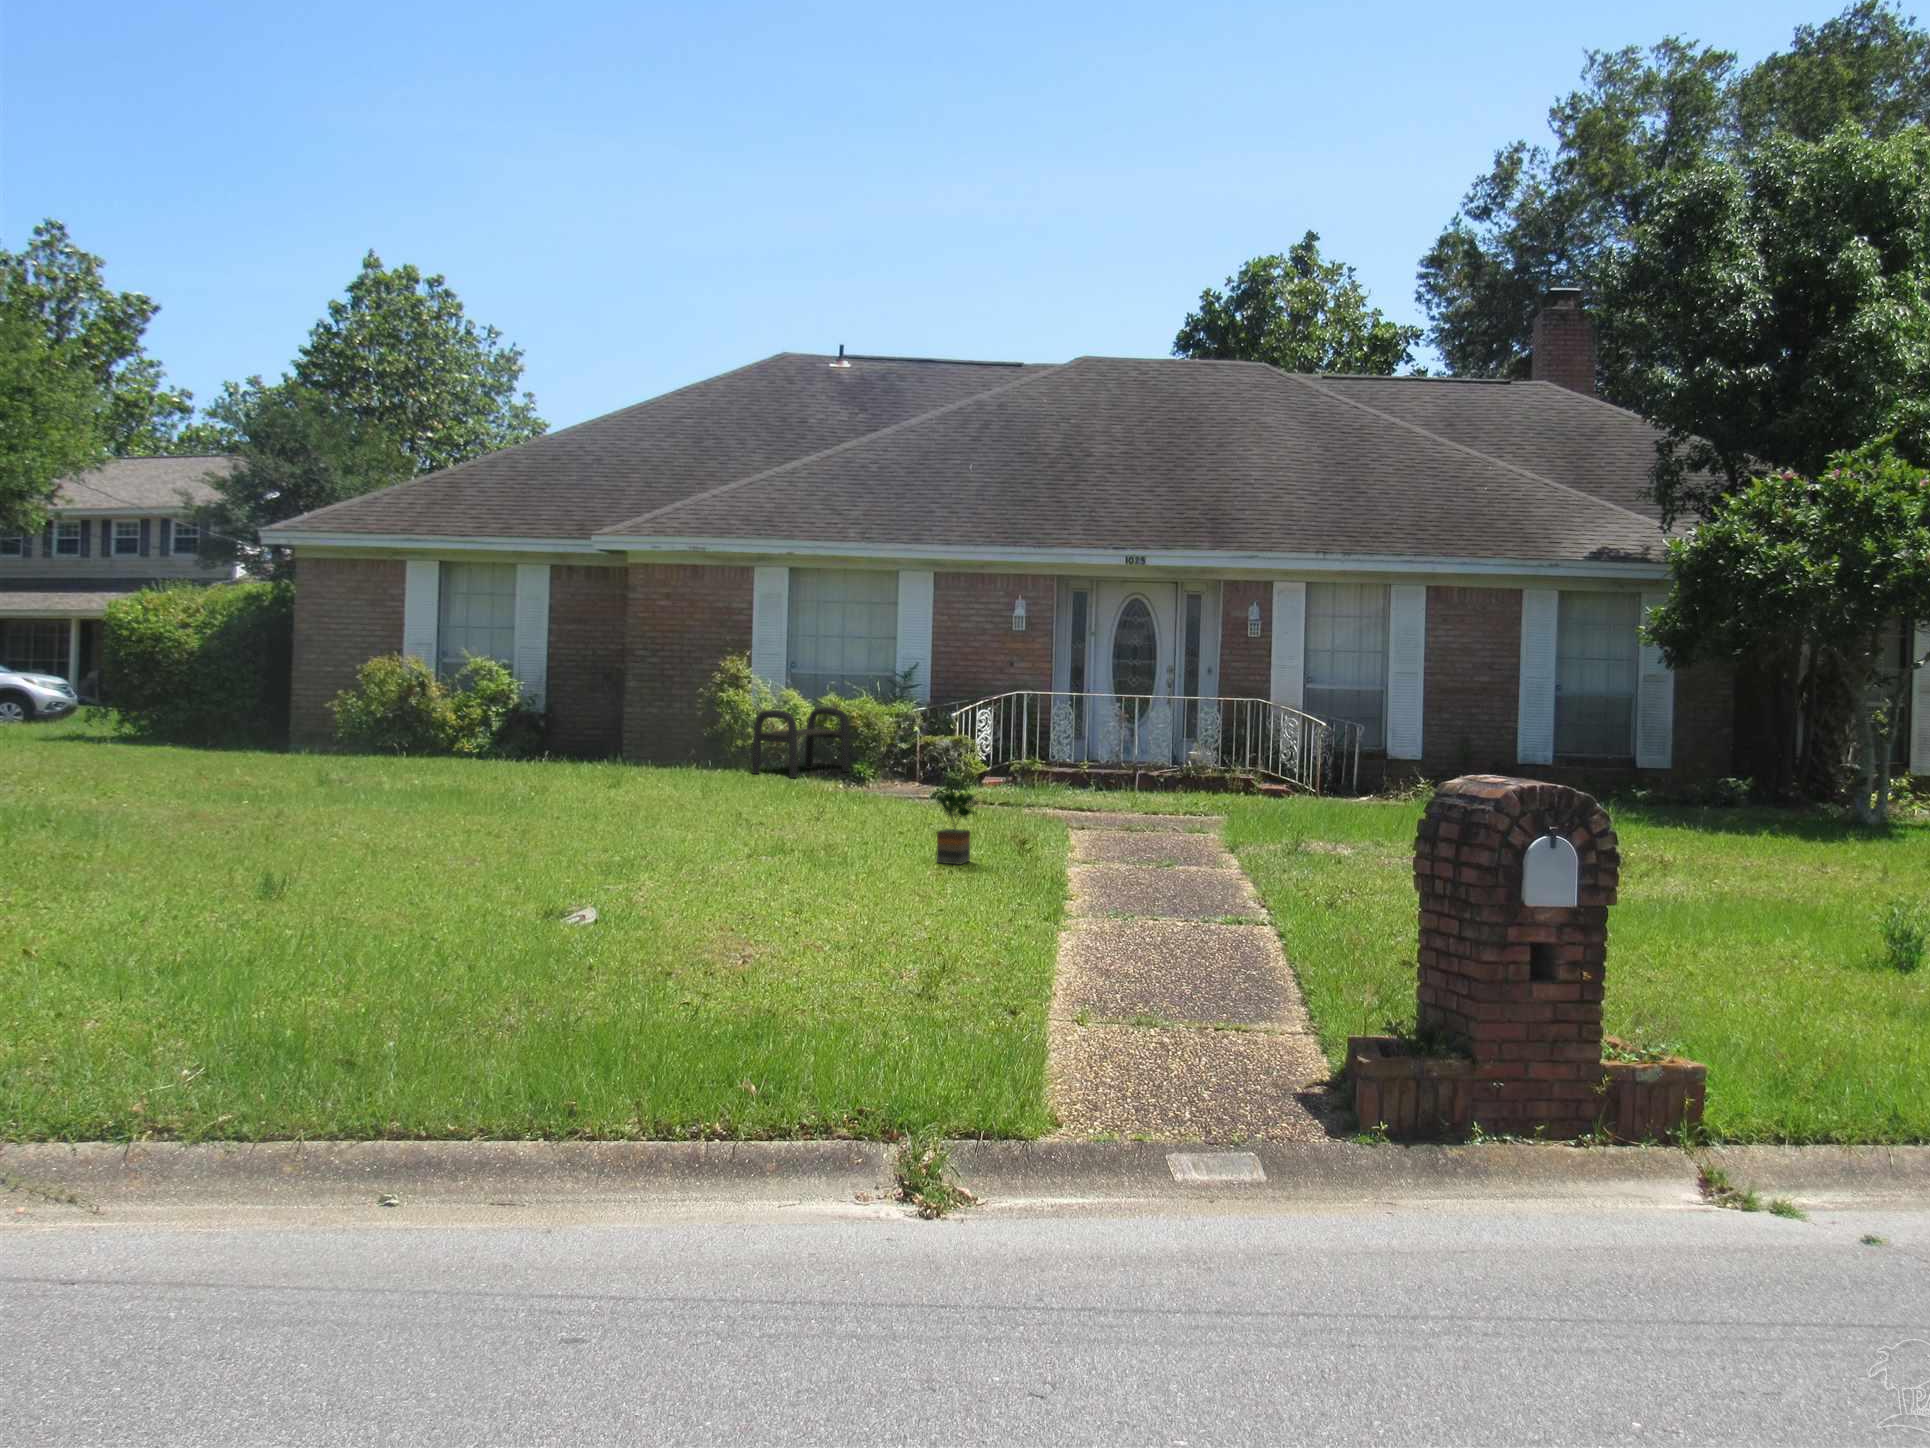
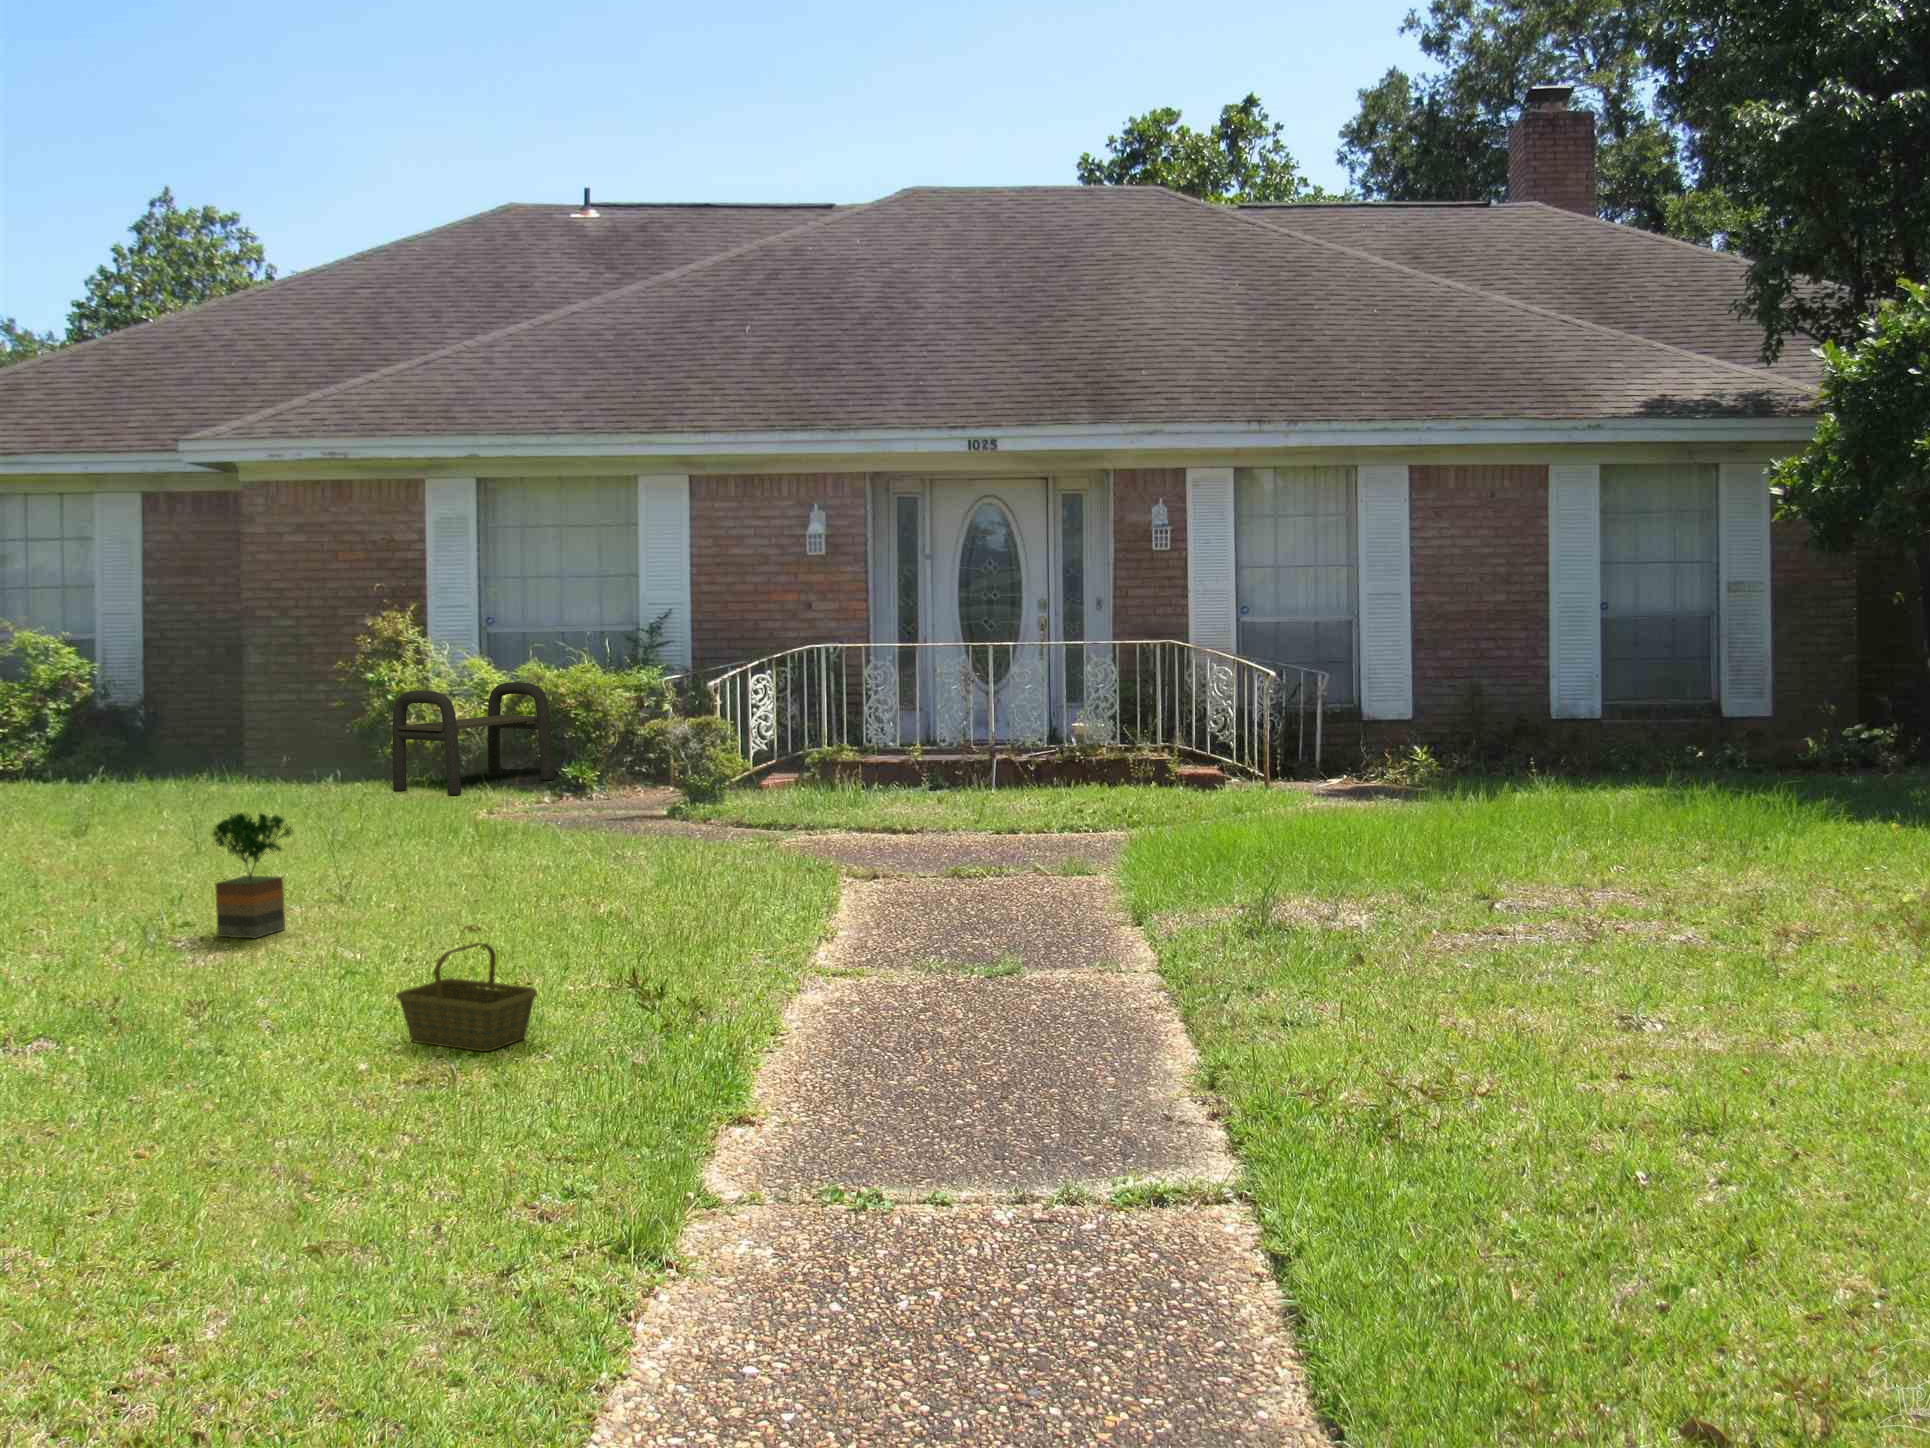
potted tree: present [936,792,978,865] -> present [213,813,293,938]
basket: none [868,840,938,893] -> present [396,943,537,1051]

